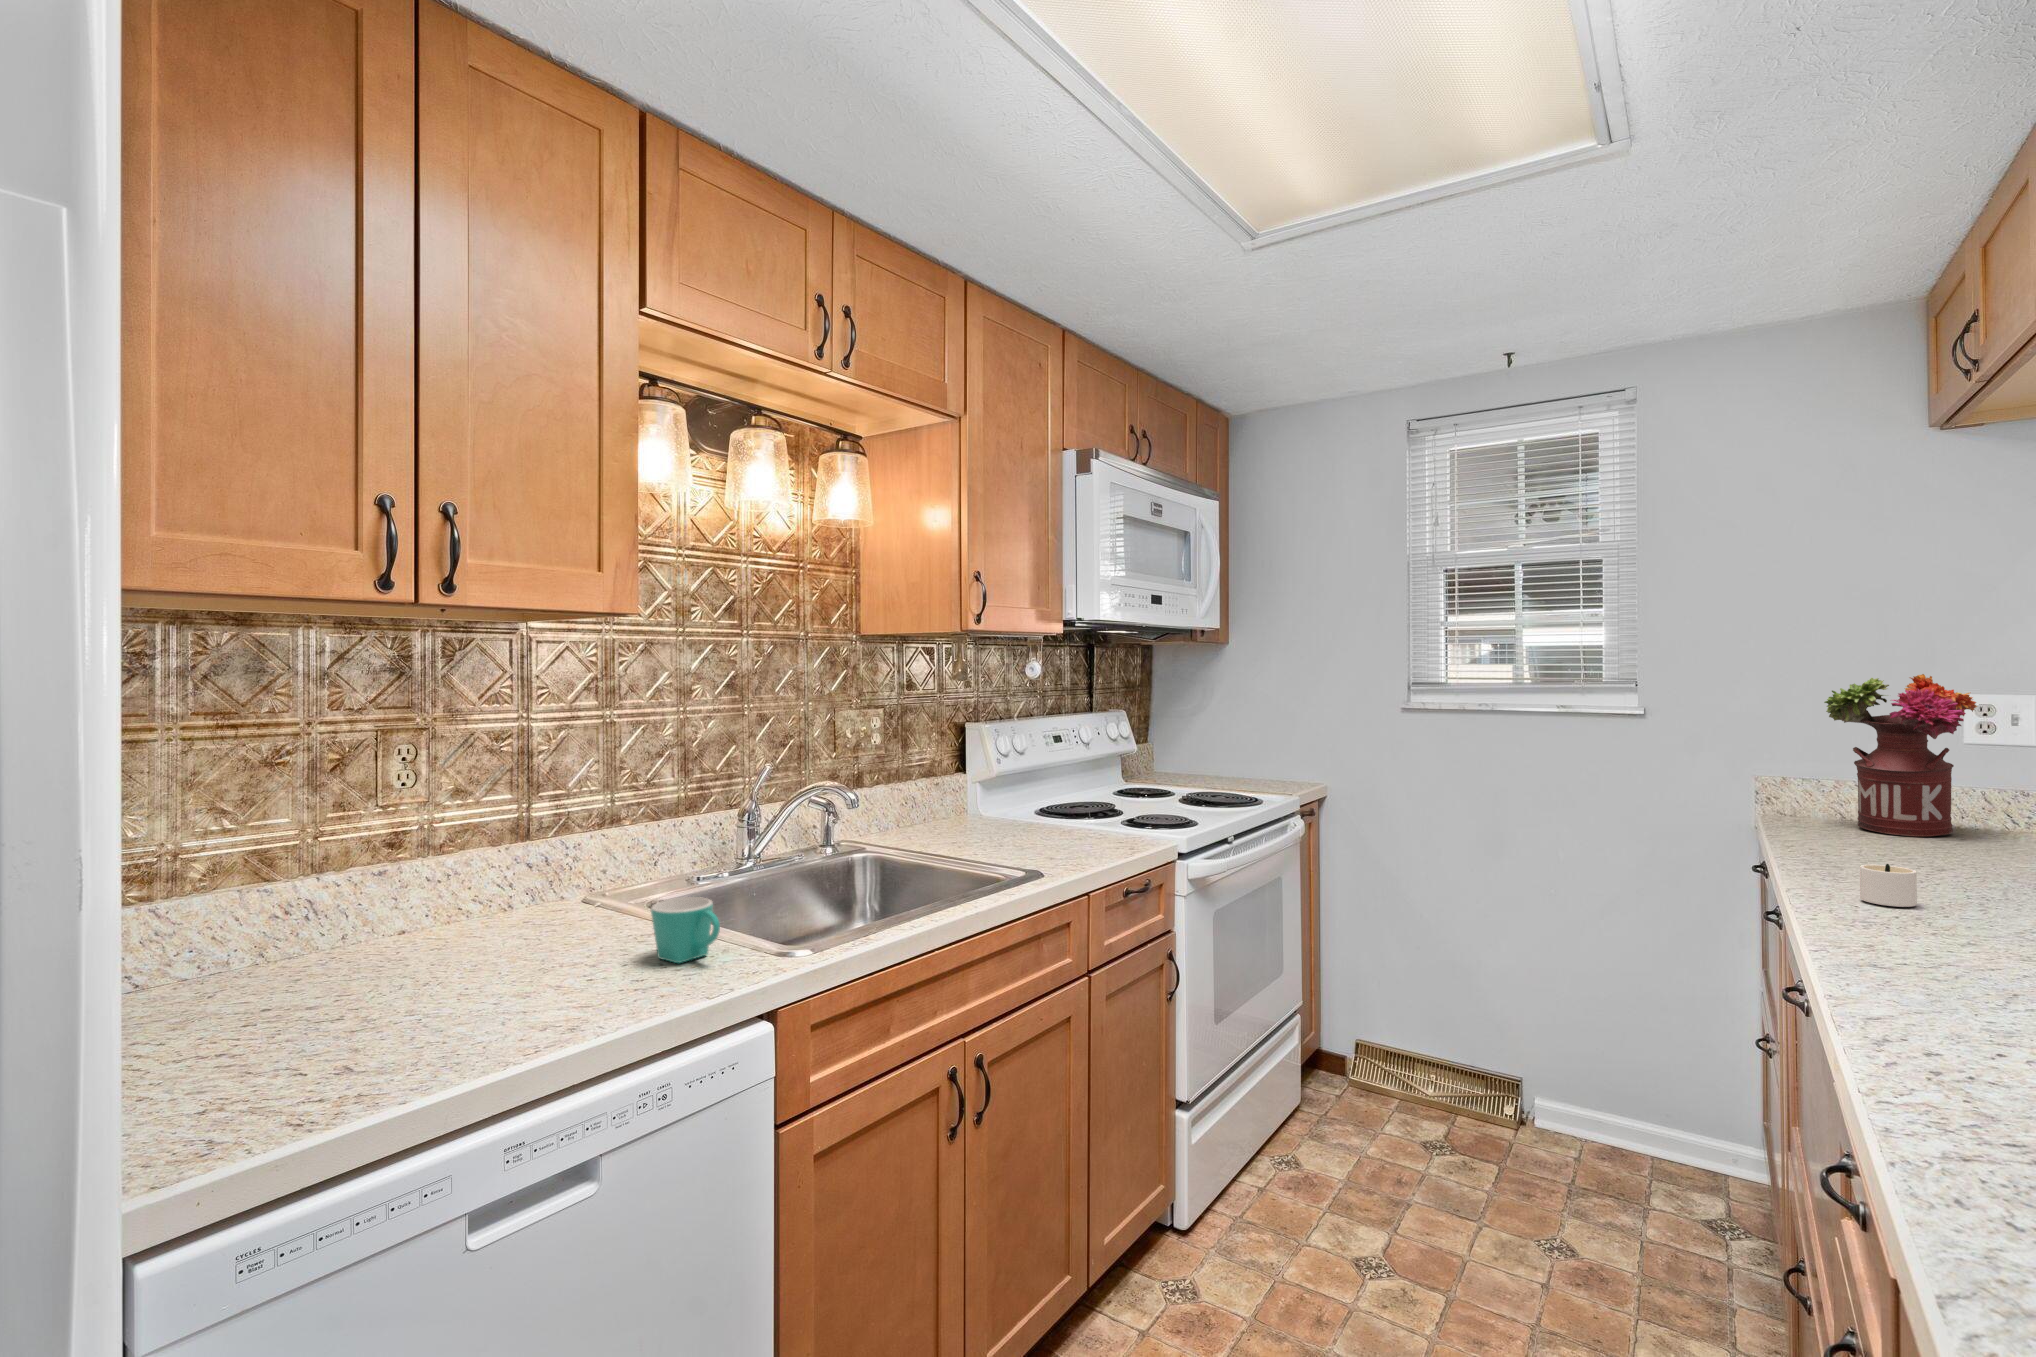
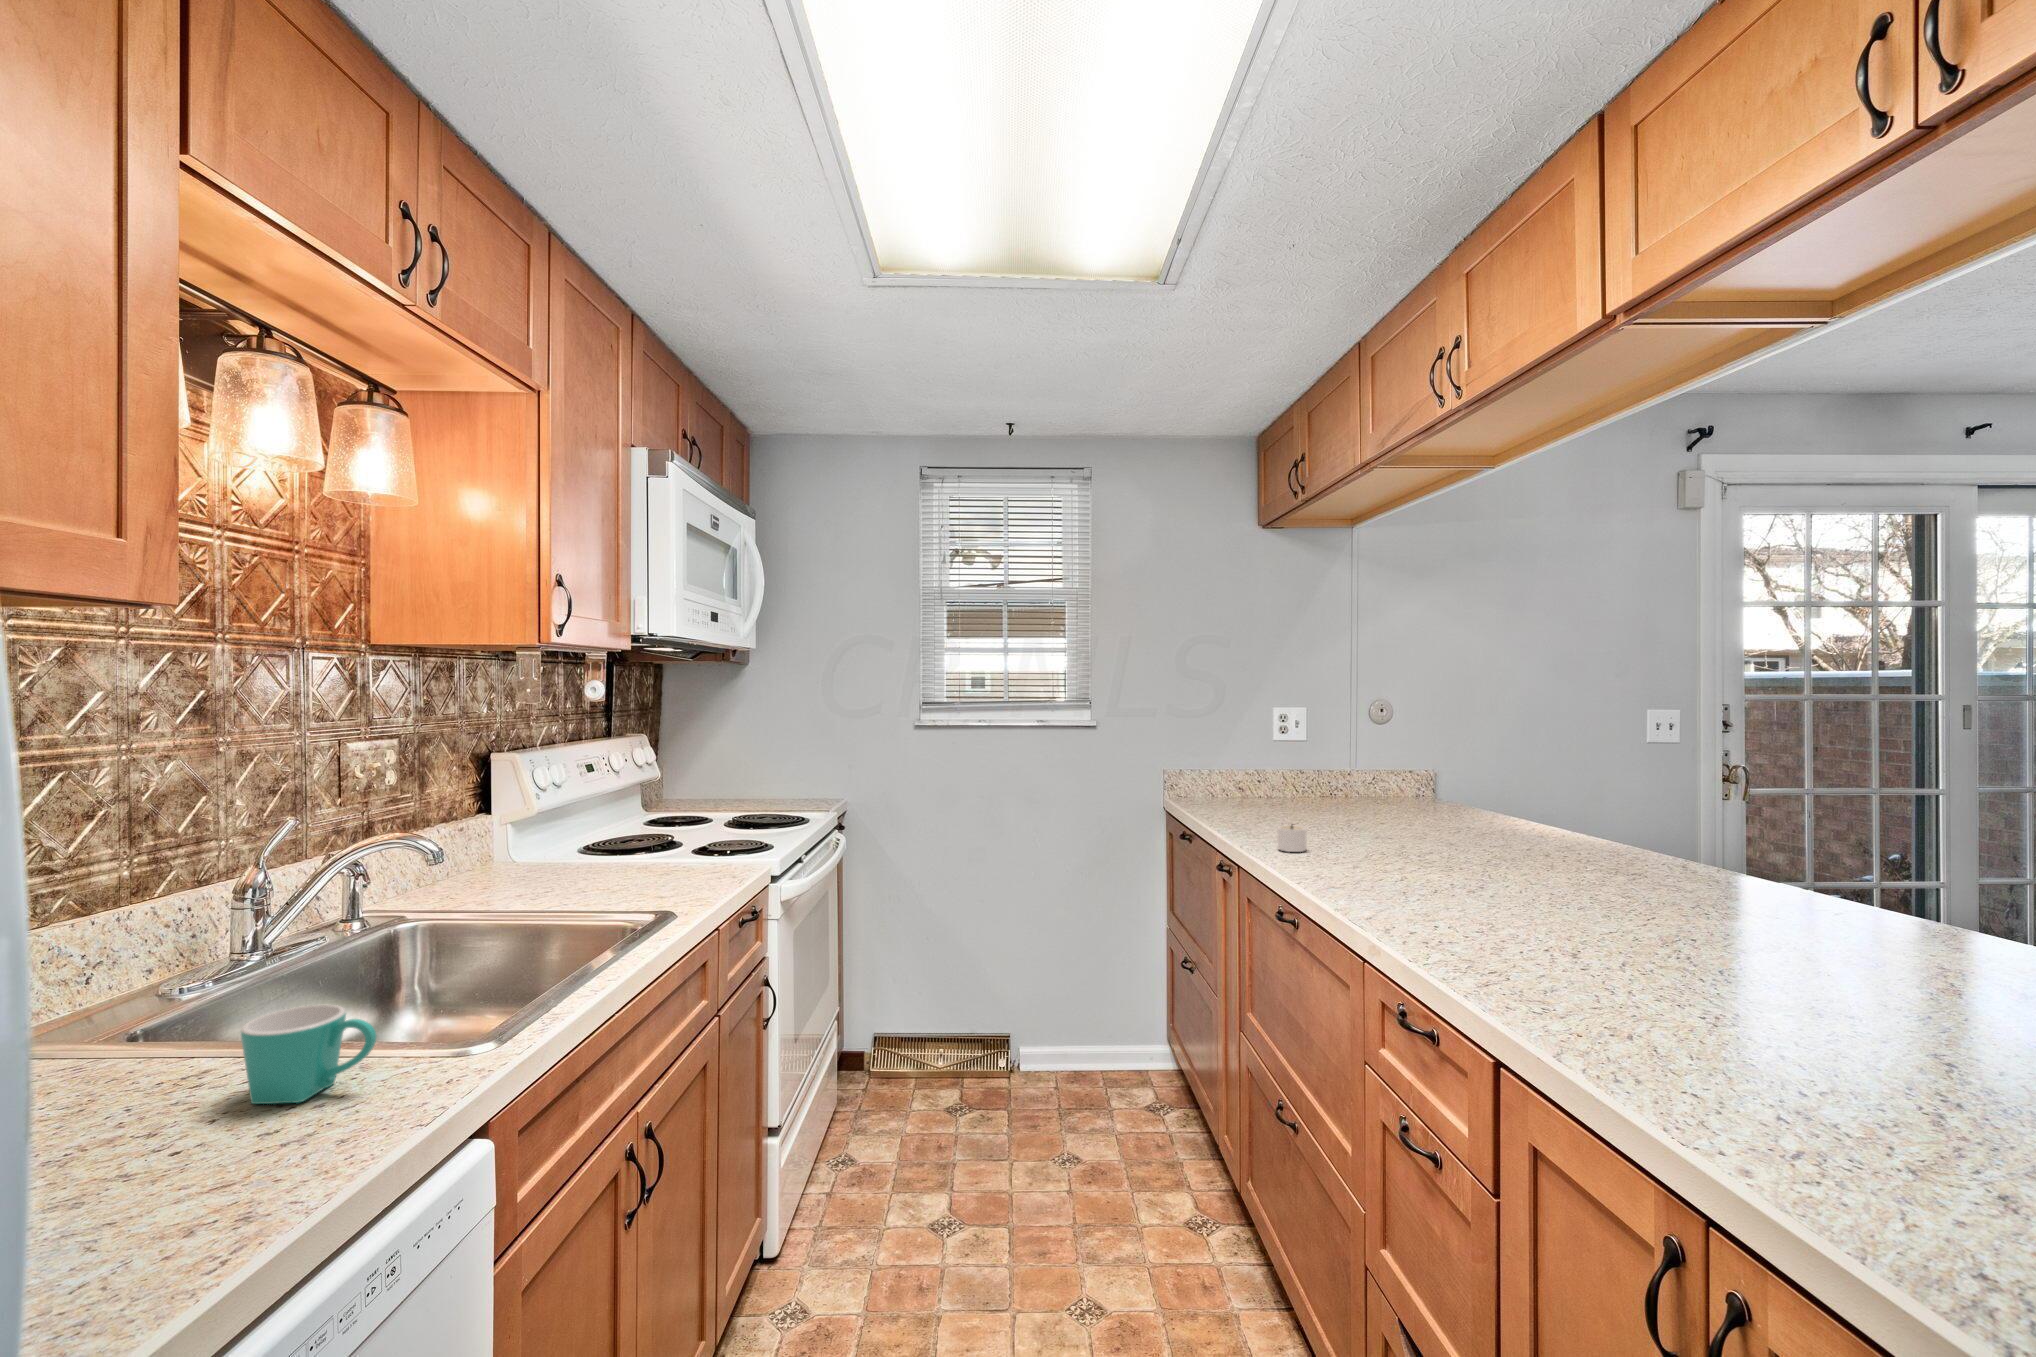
flower arrangement: present [1824,674,1977,836] -> none [1209,698,1284,806]

